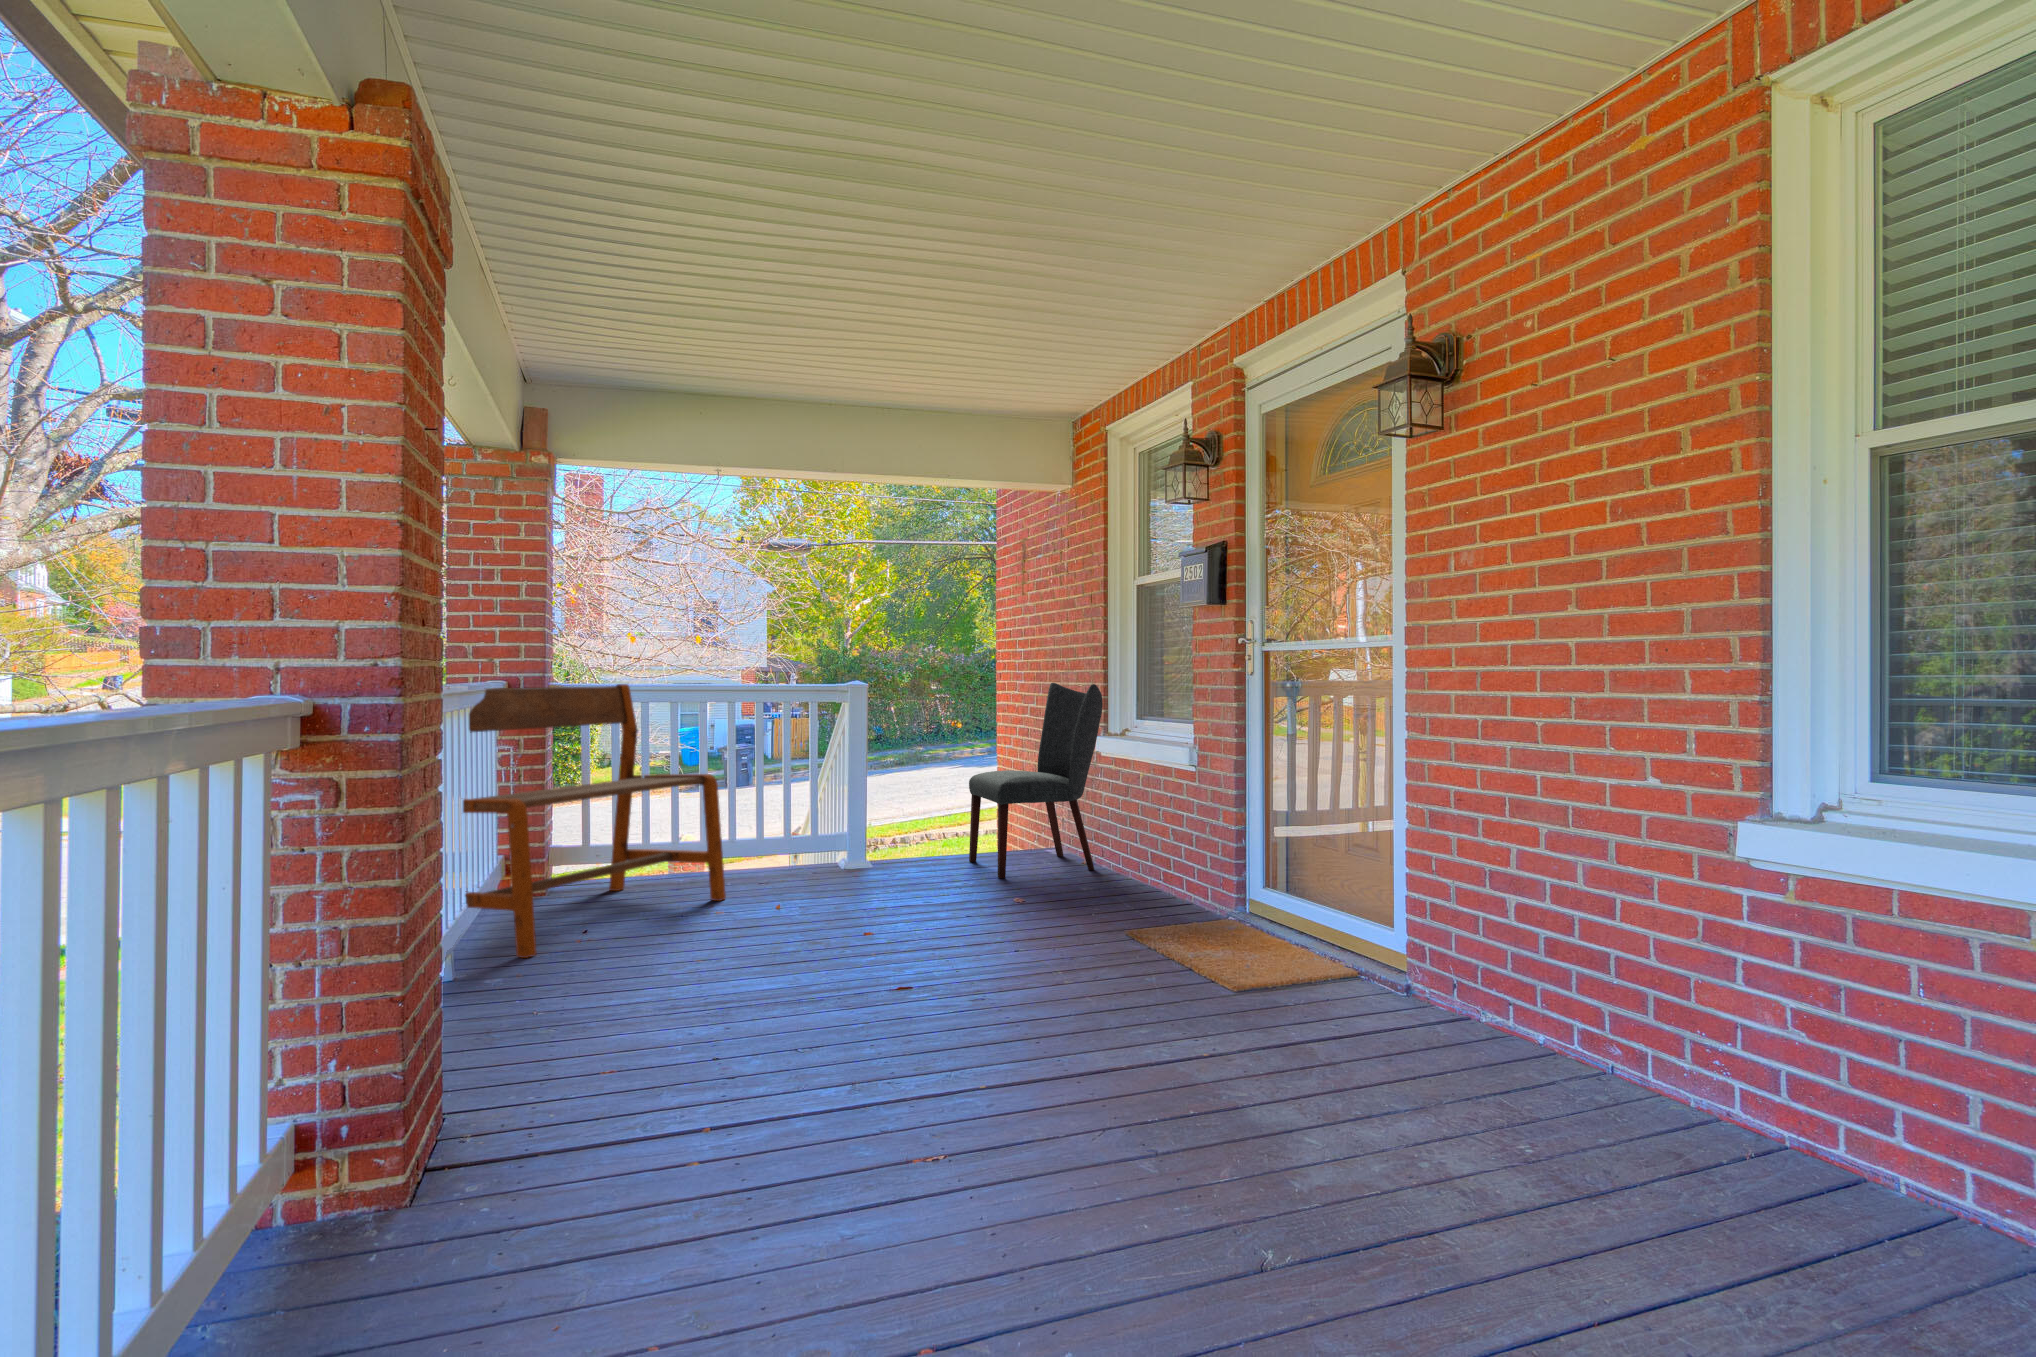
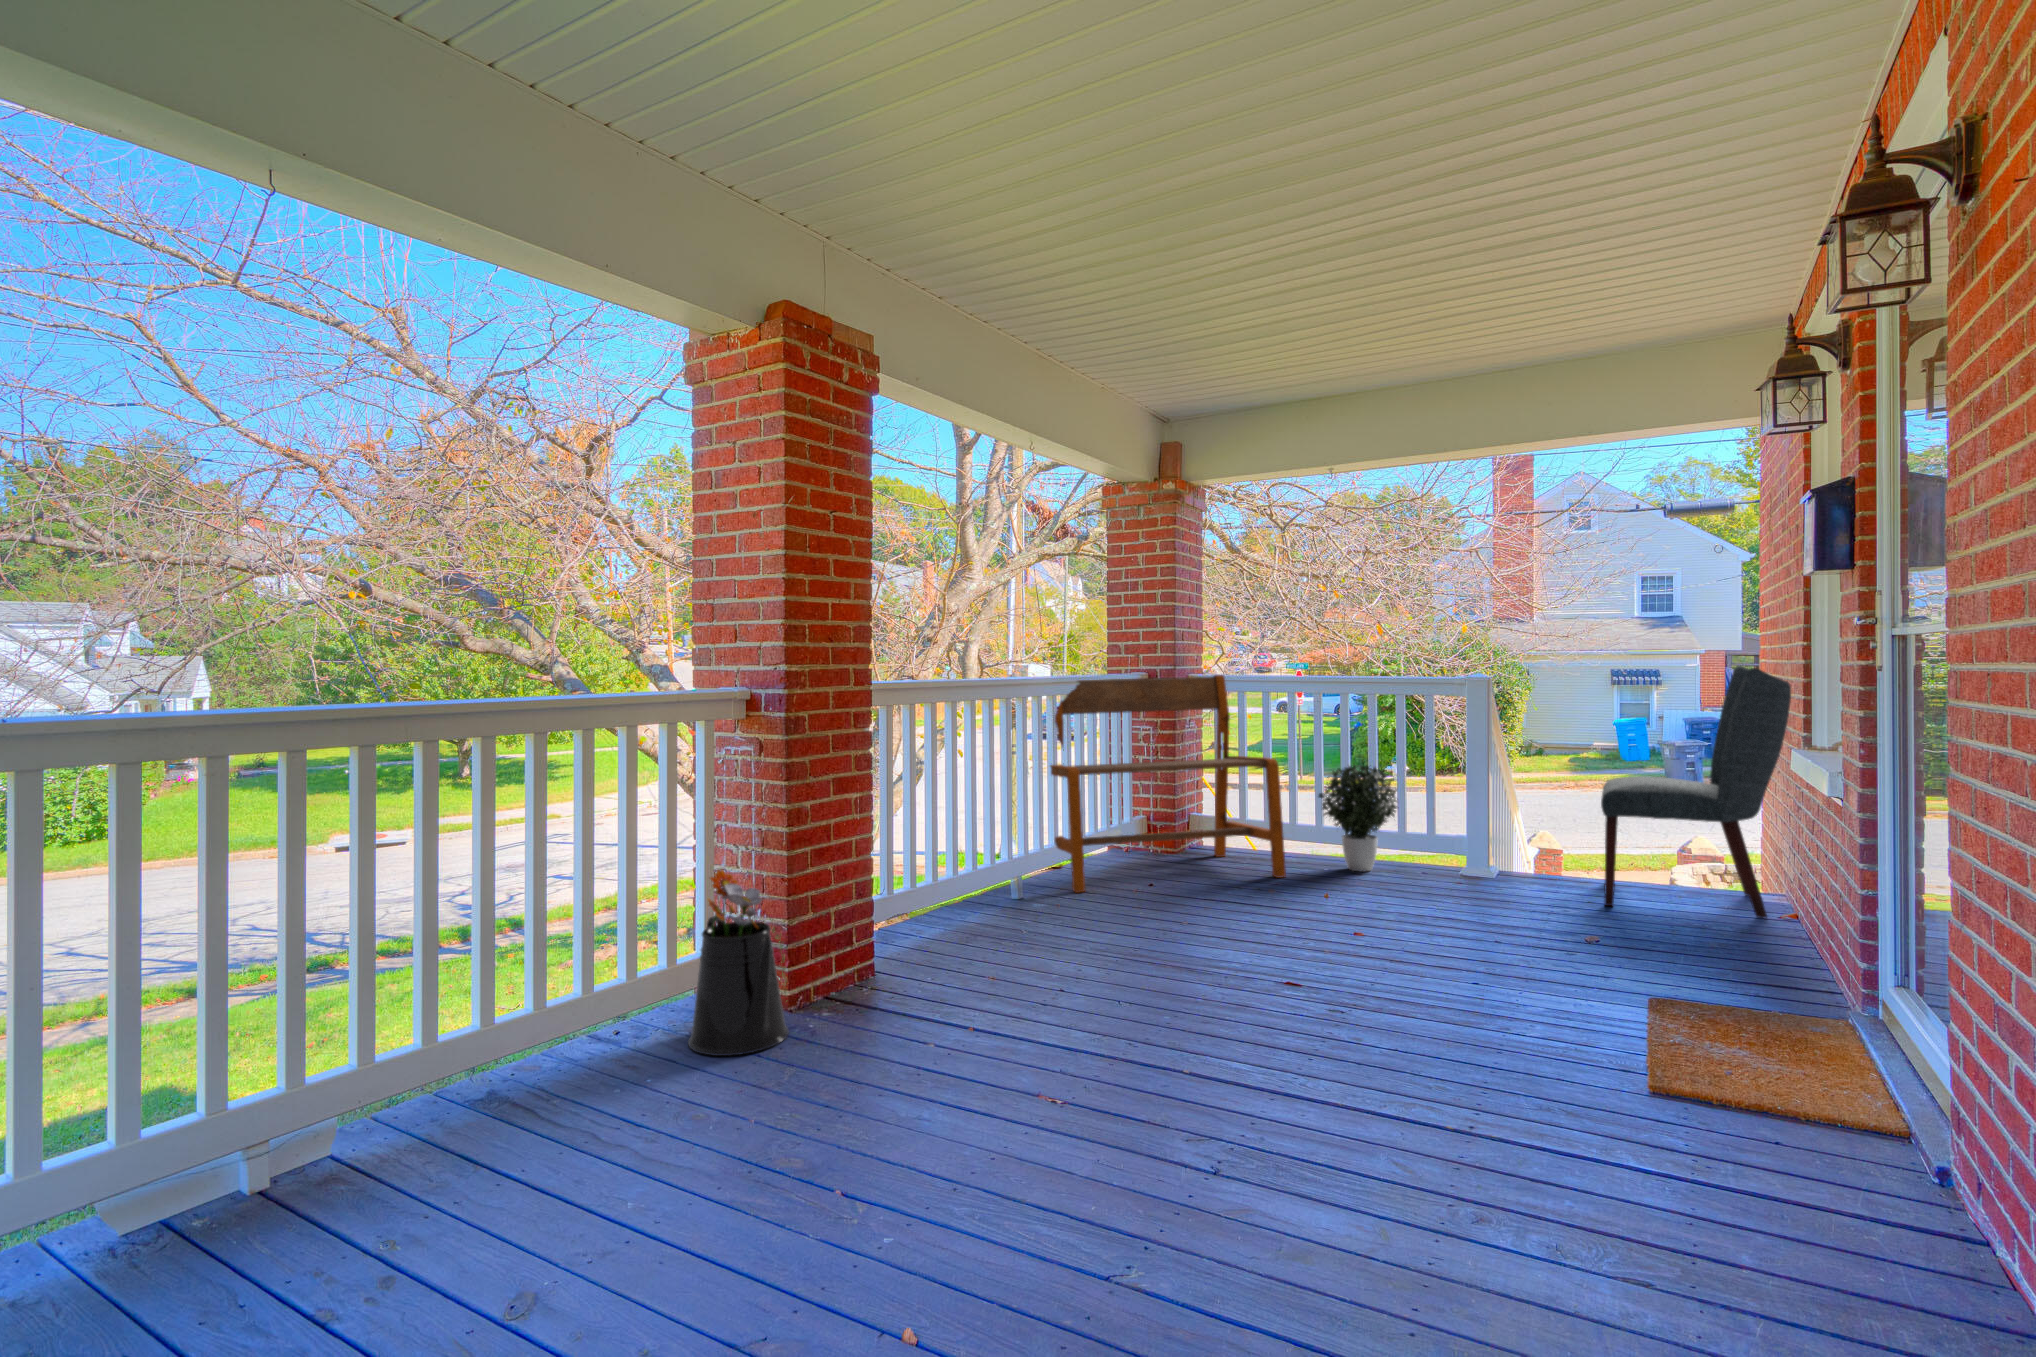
potted plant: none [741,774,816,883] -> present [1319,764,1397,872]
watering can: none [279,995,528,1323] -> present [688,870,789,1056]

